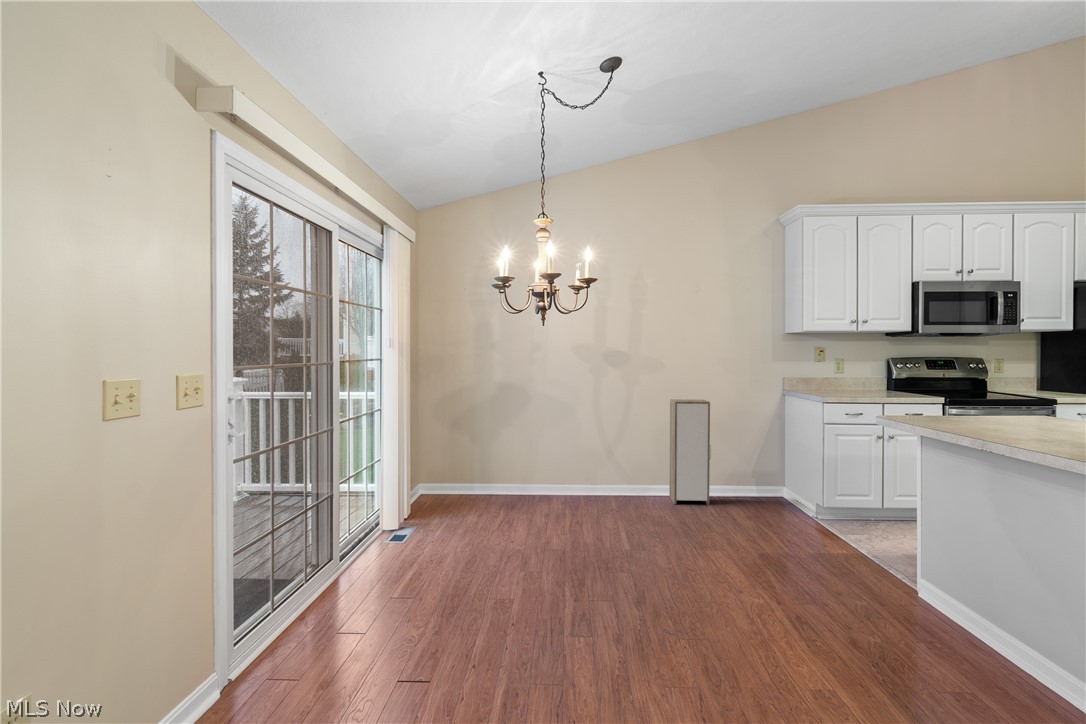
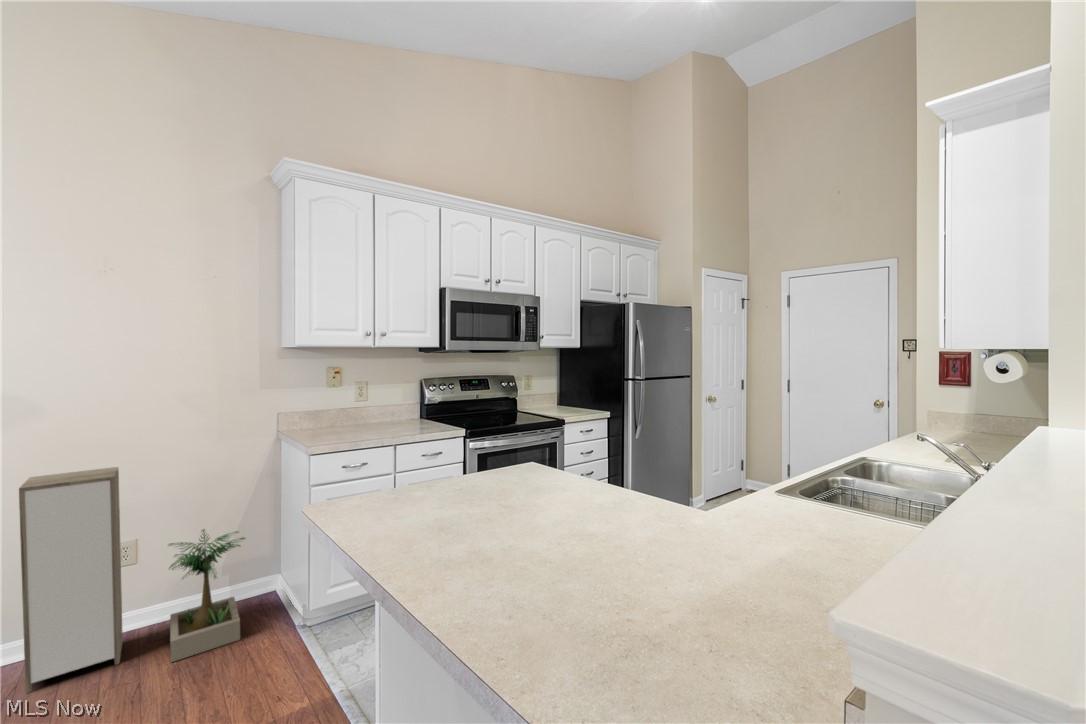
potted plant: none [726,442,775,511] -> present [169,529,245,663]

